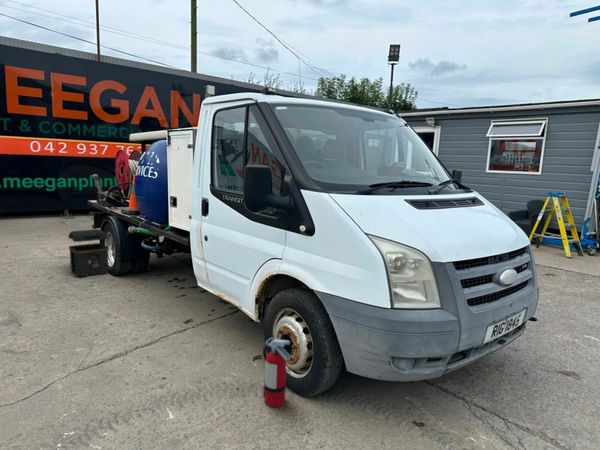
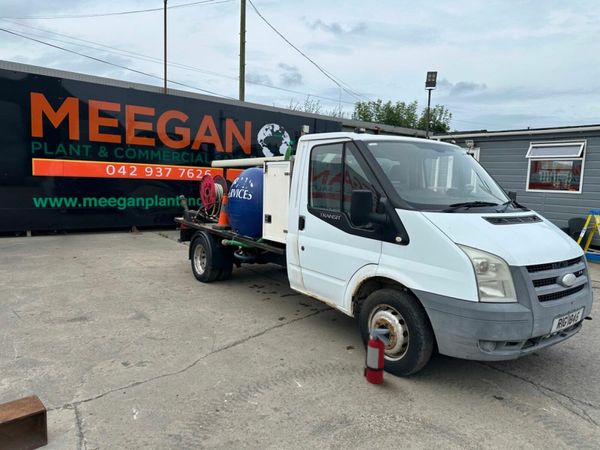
toolbox: present [68,229,108,277] -> none [162,243,195,284]

